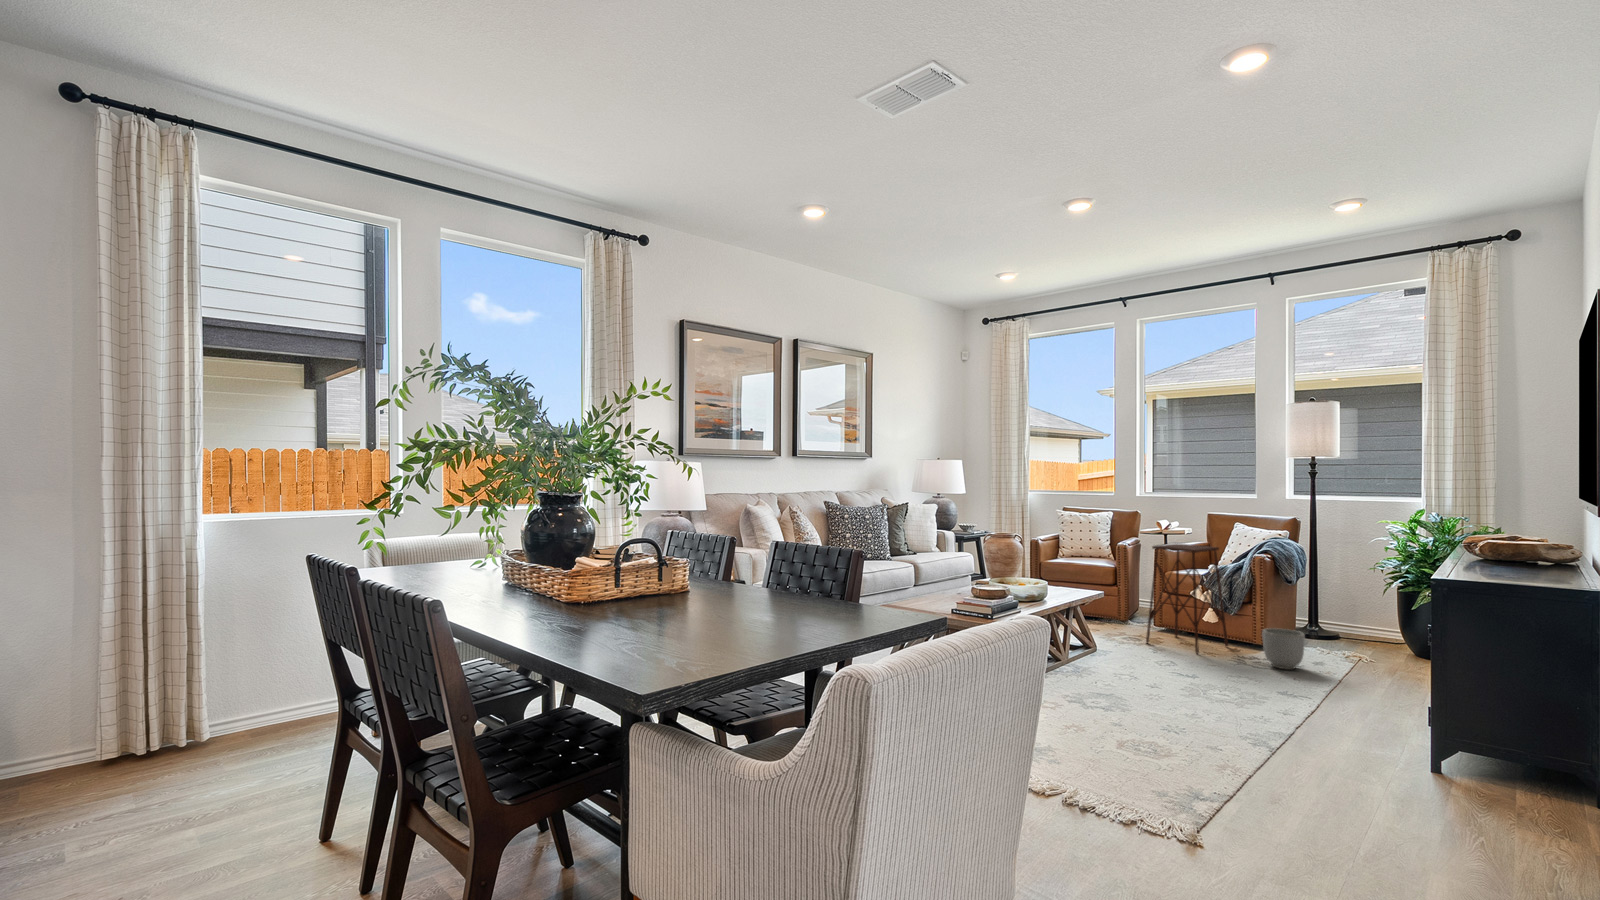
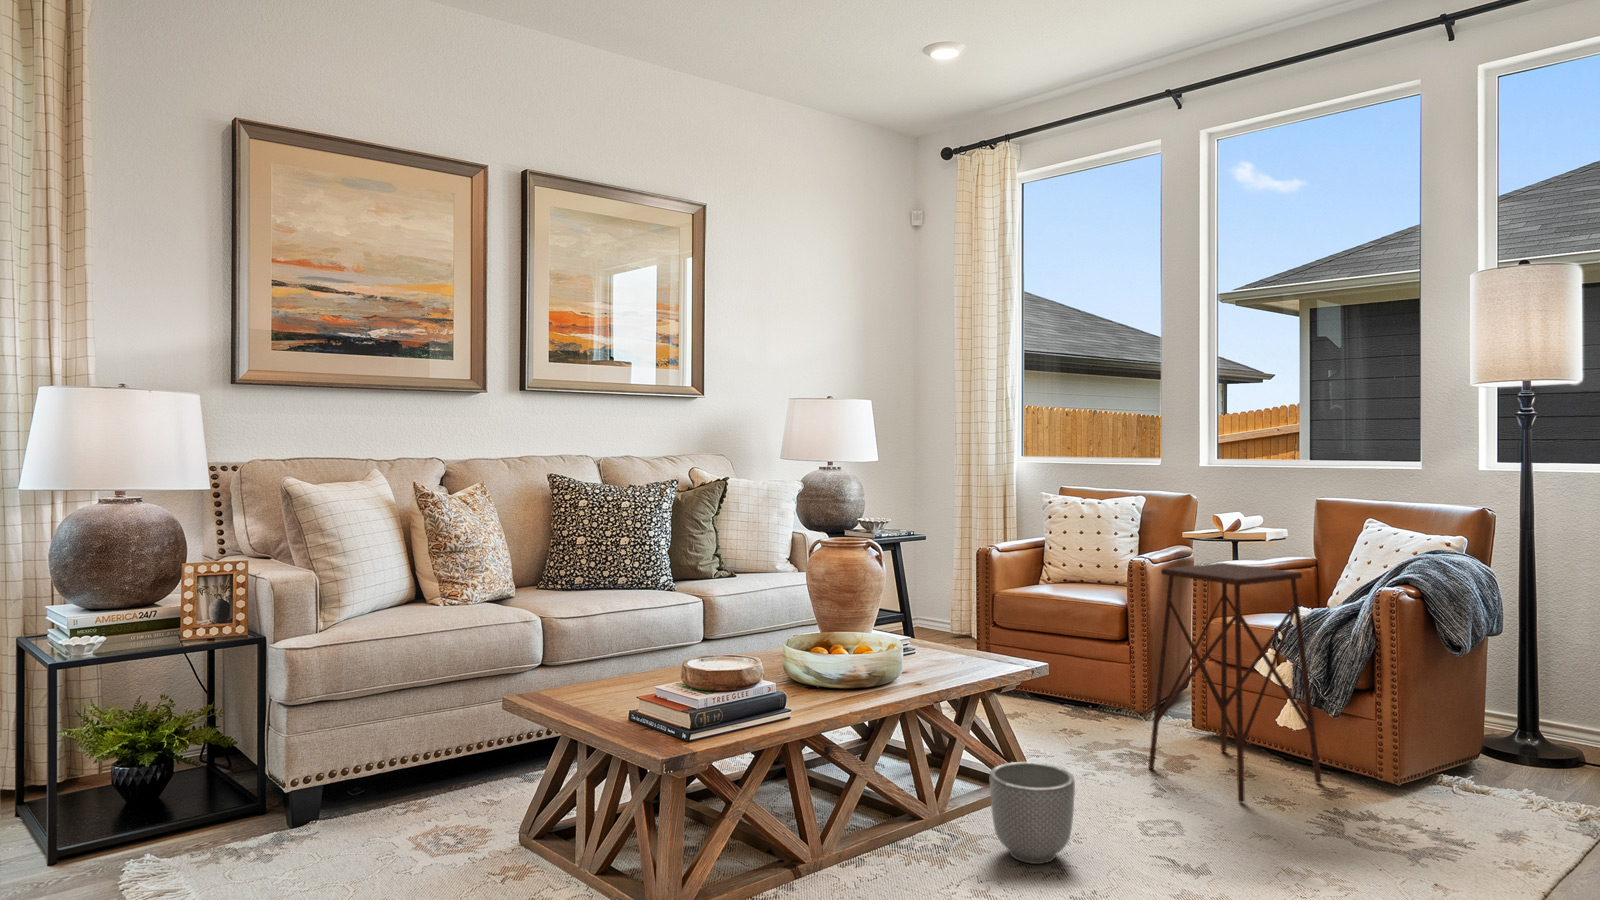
planter: present [1262,628,1305,670] -> present [990,762,1075,864]

